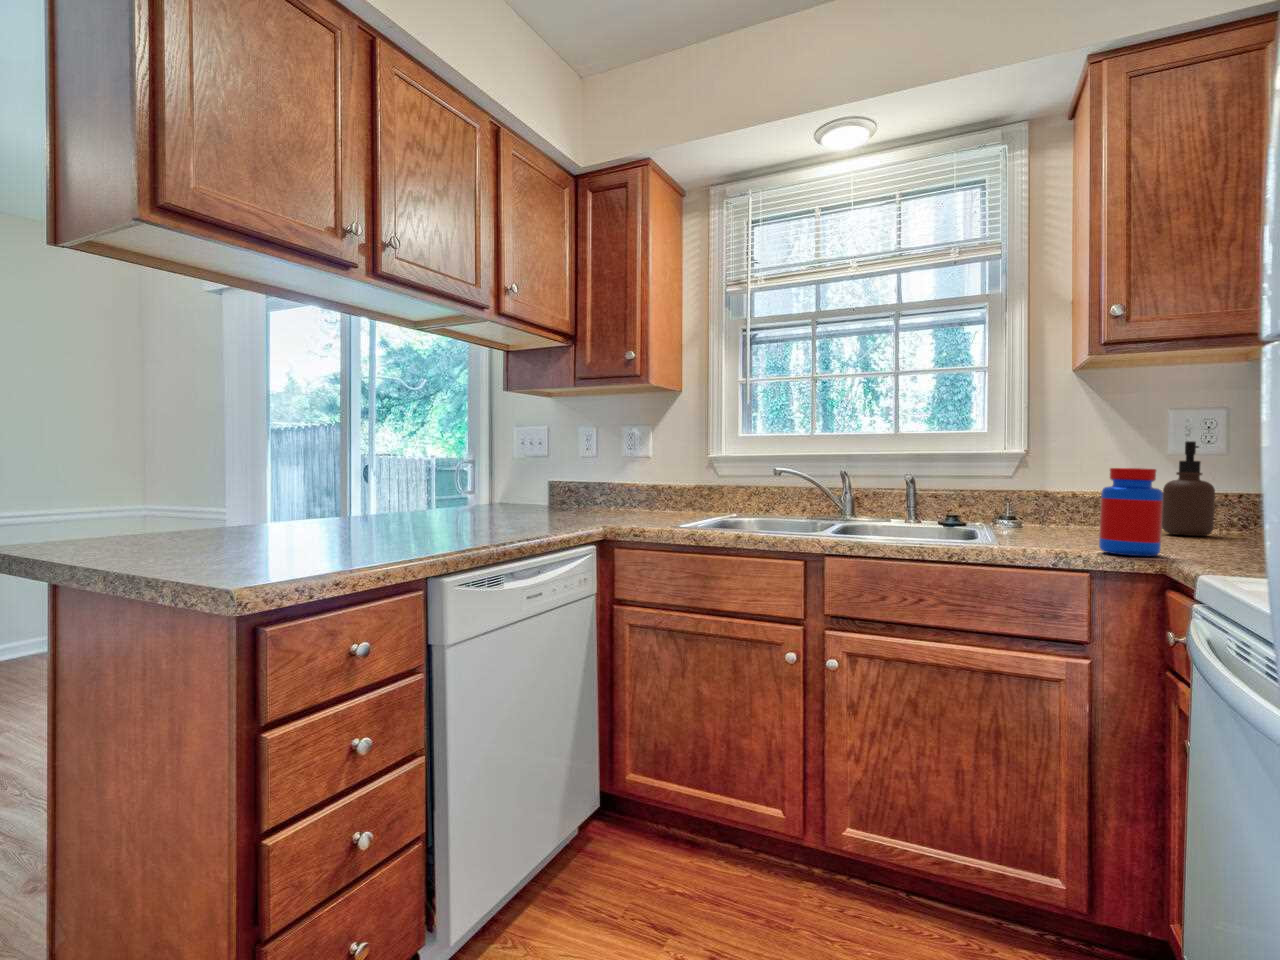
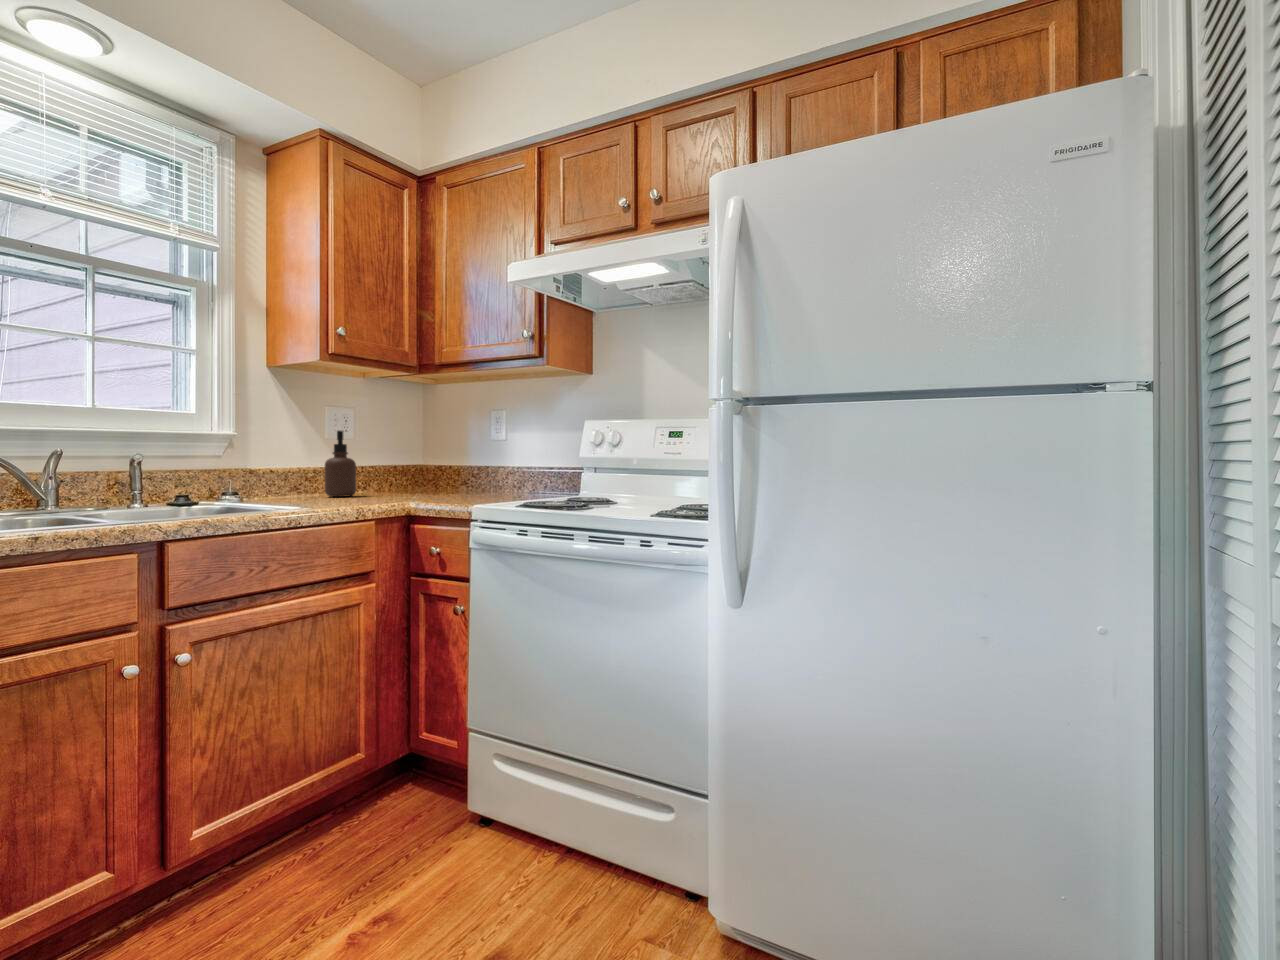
jar: present [1099,468,1163,556] -> none [373,446,410,506]

